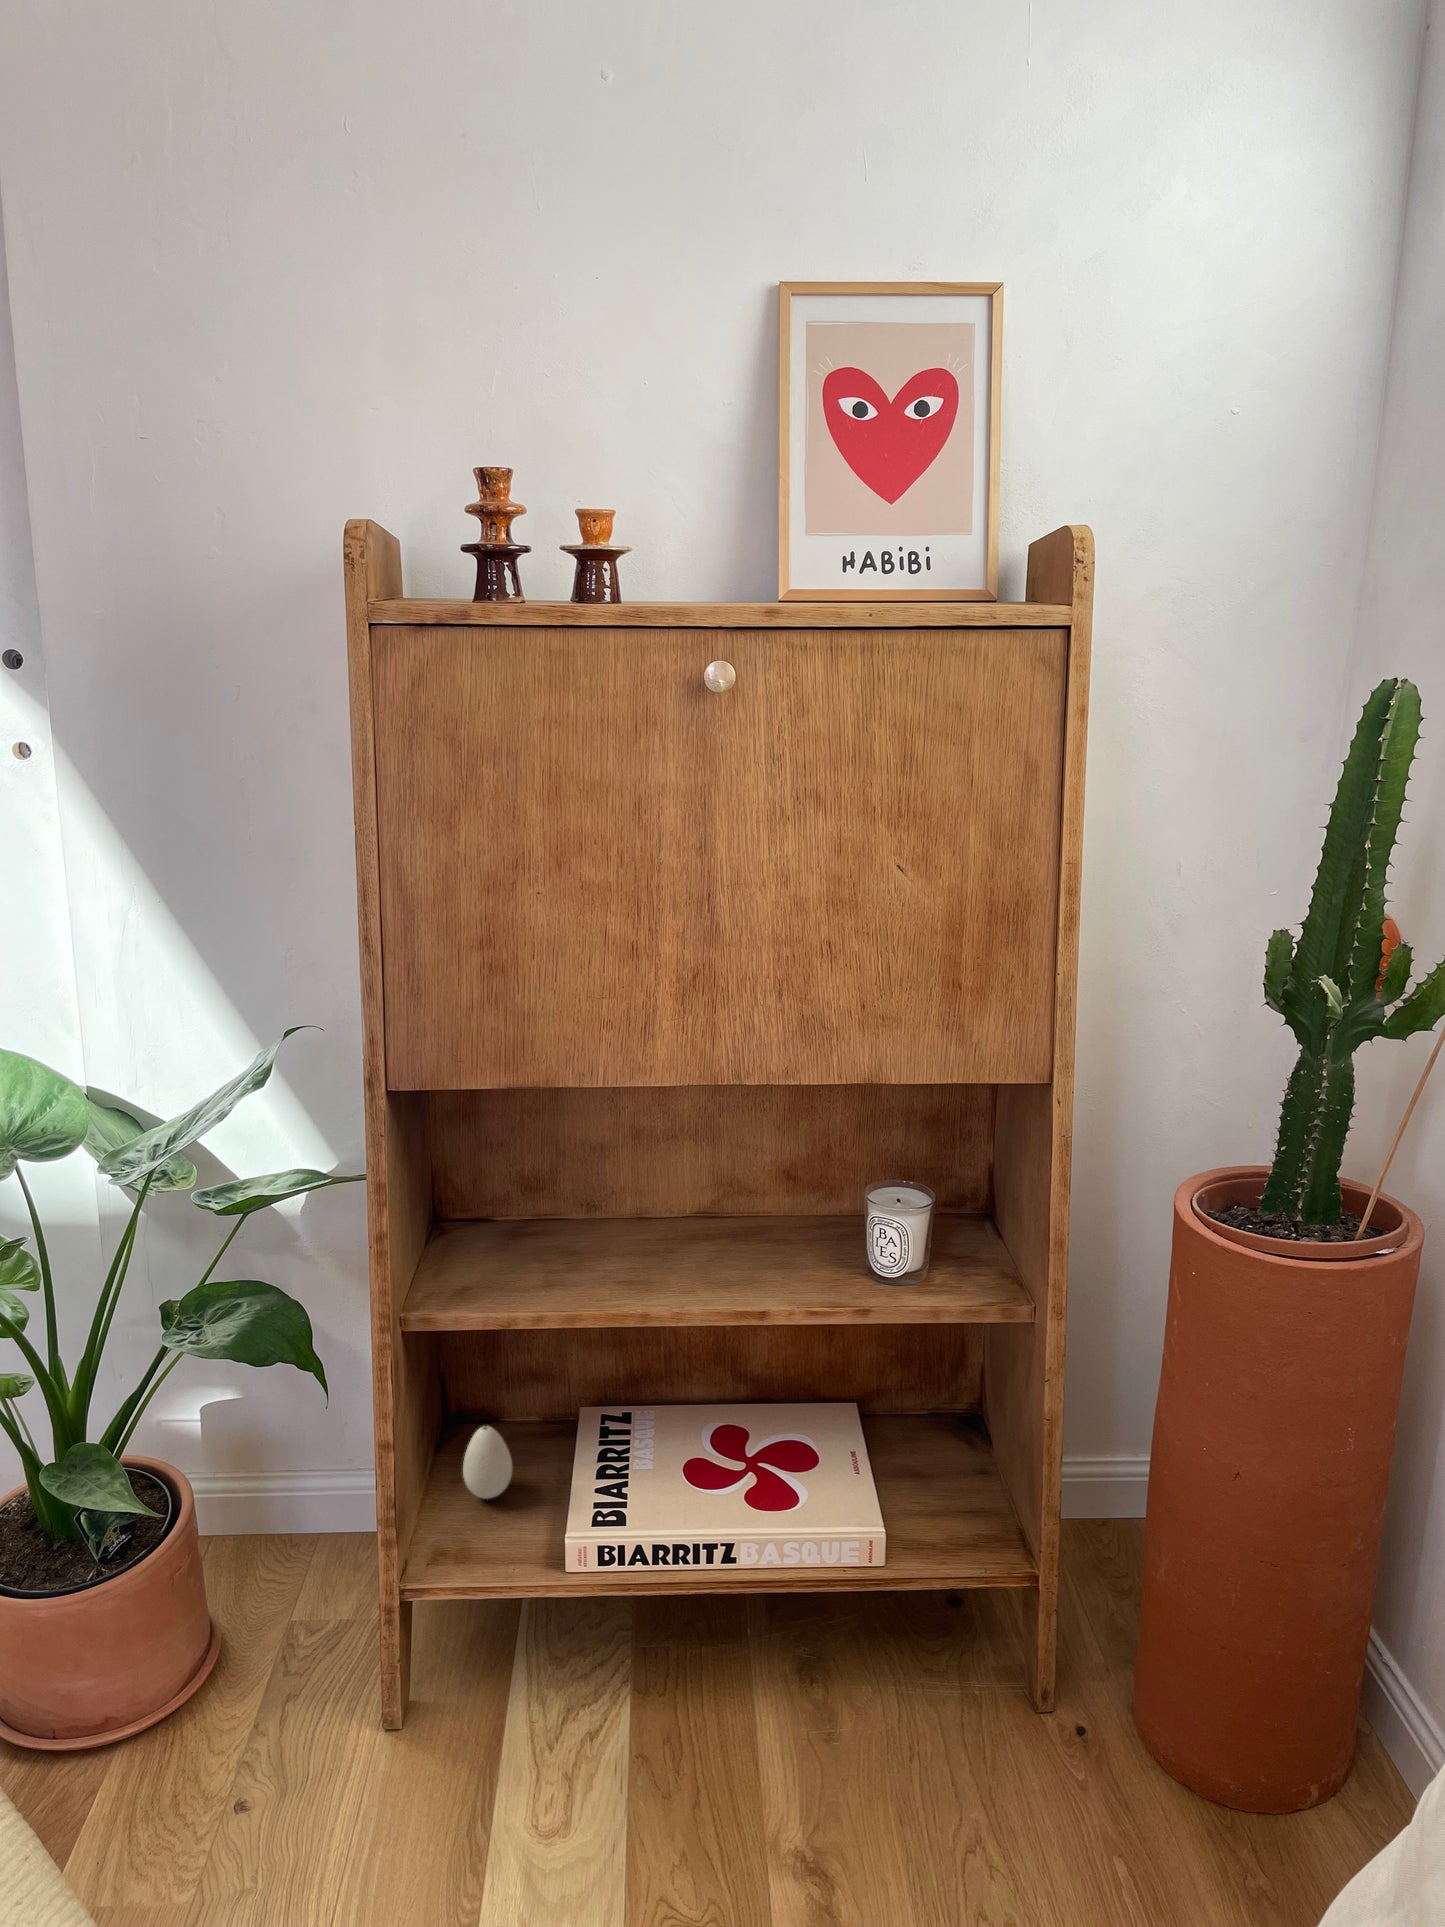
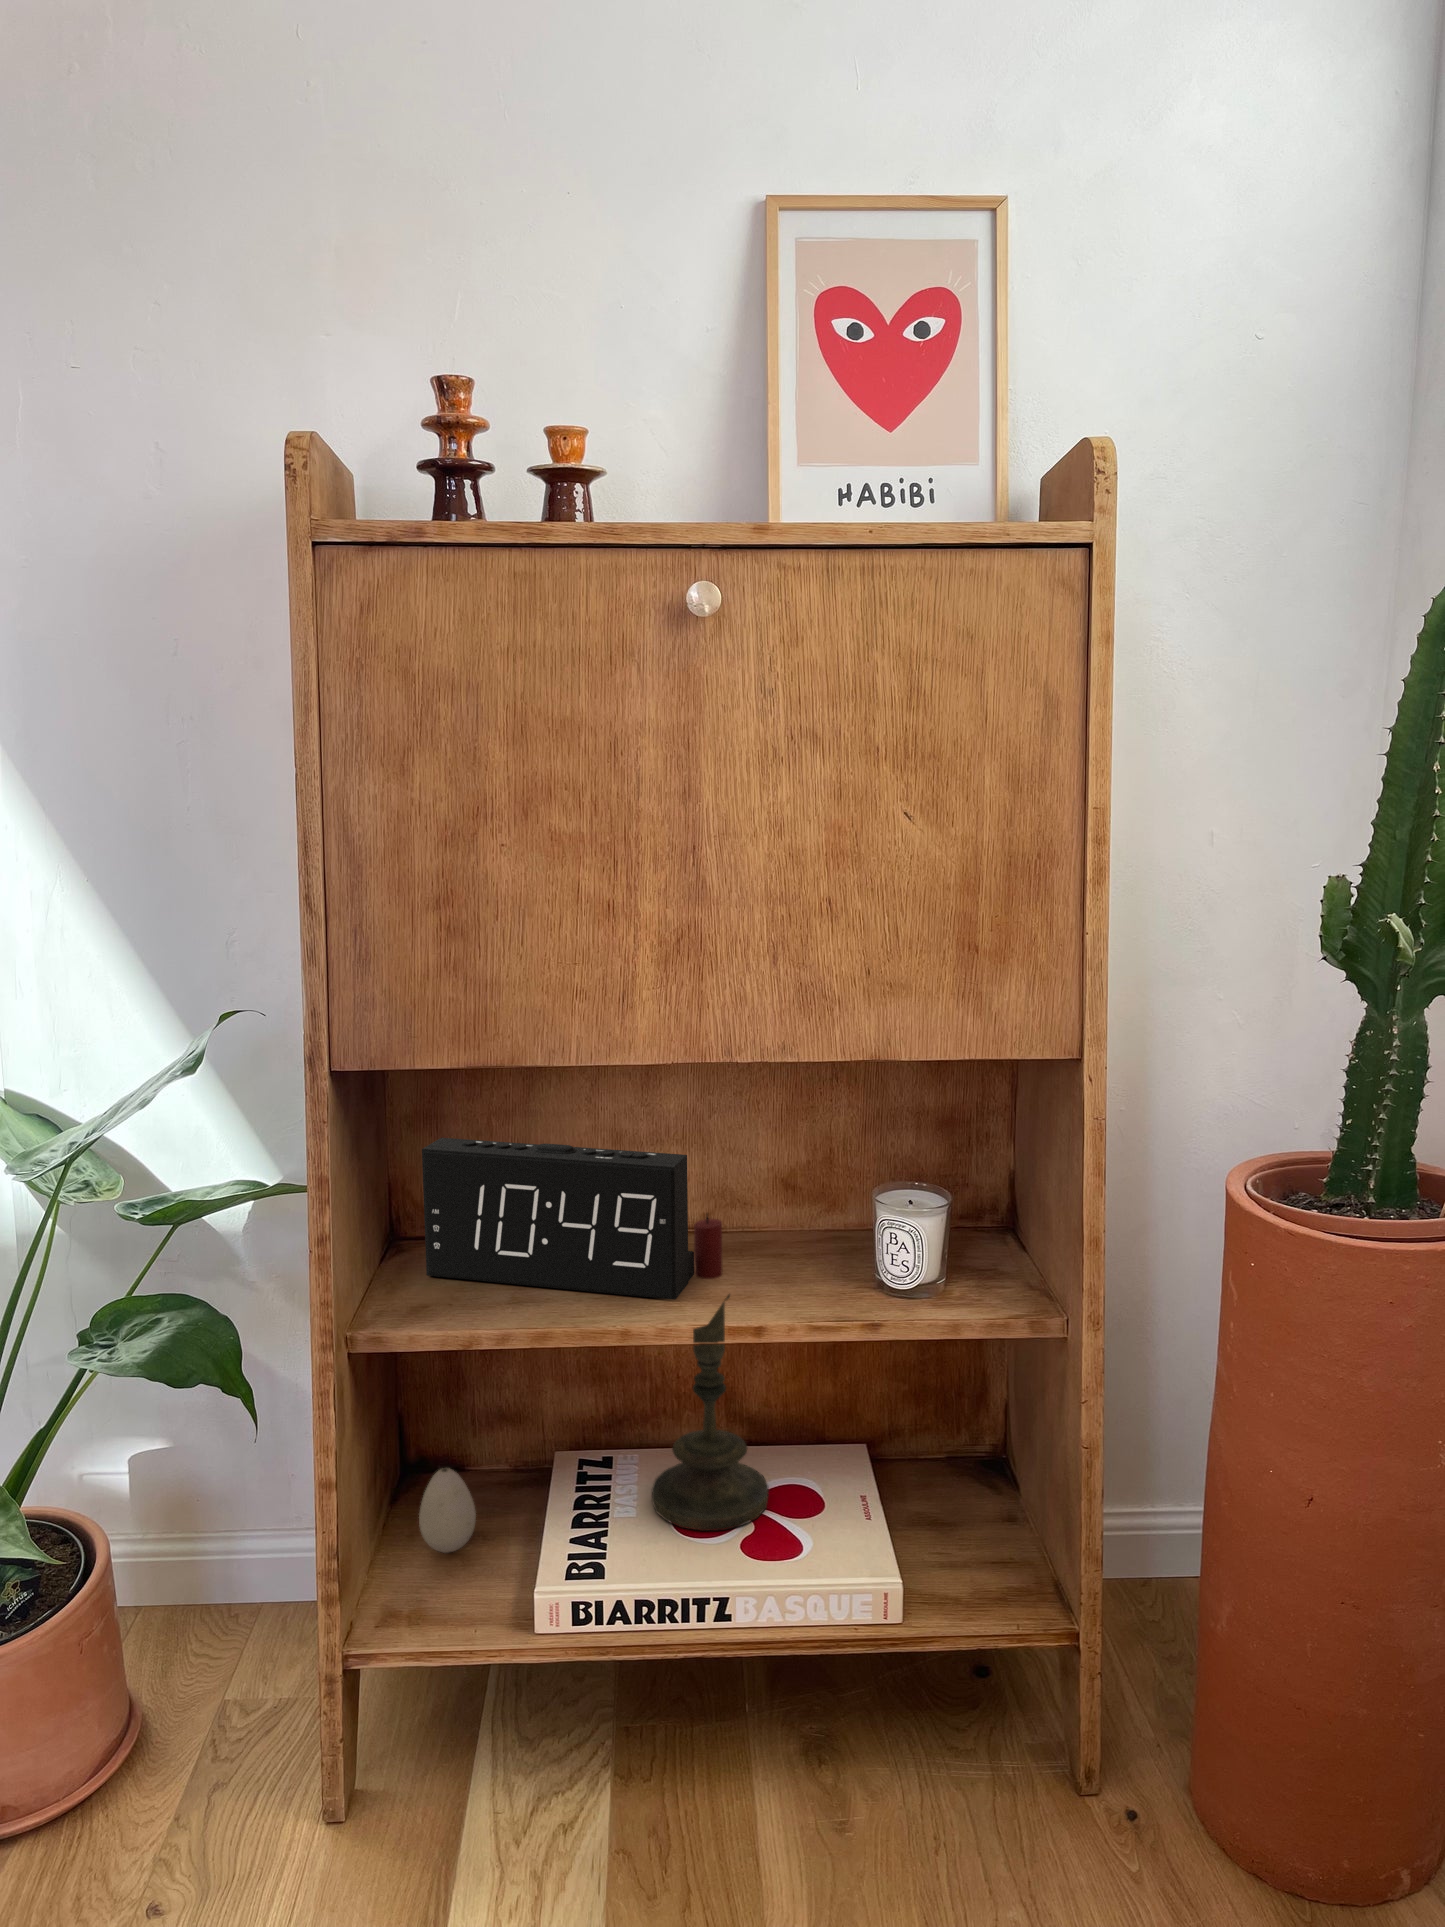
alarm clock: none [465,1138,705,1287] -> present [422,1138,694,1300]
candle: none [666,1208,769,1483] -> present [652,1214,768,1531]

